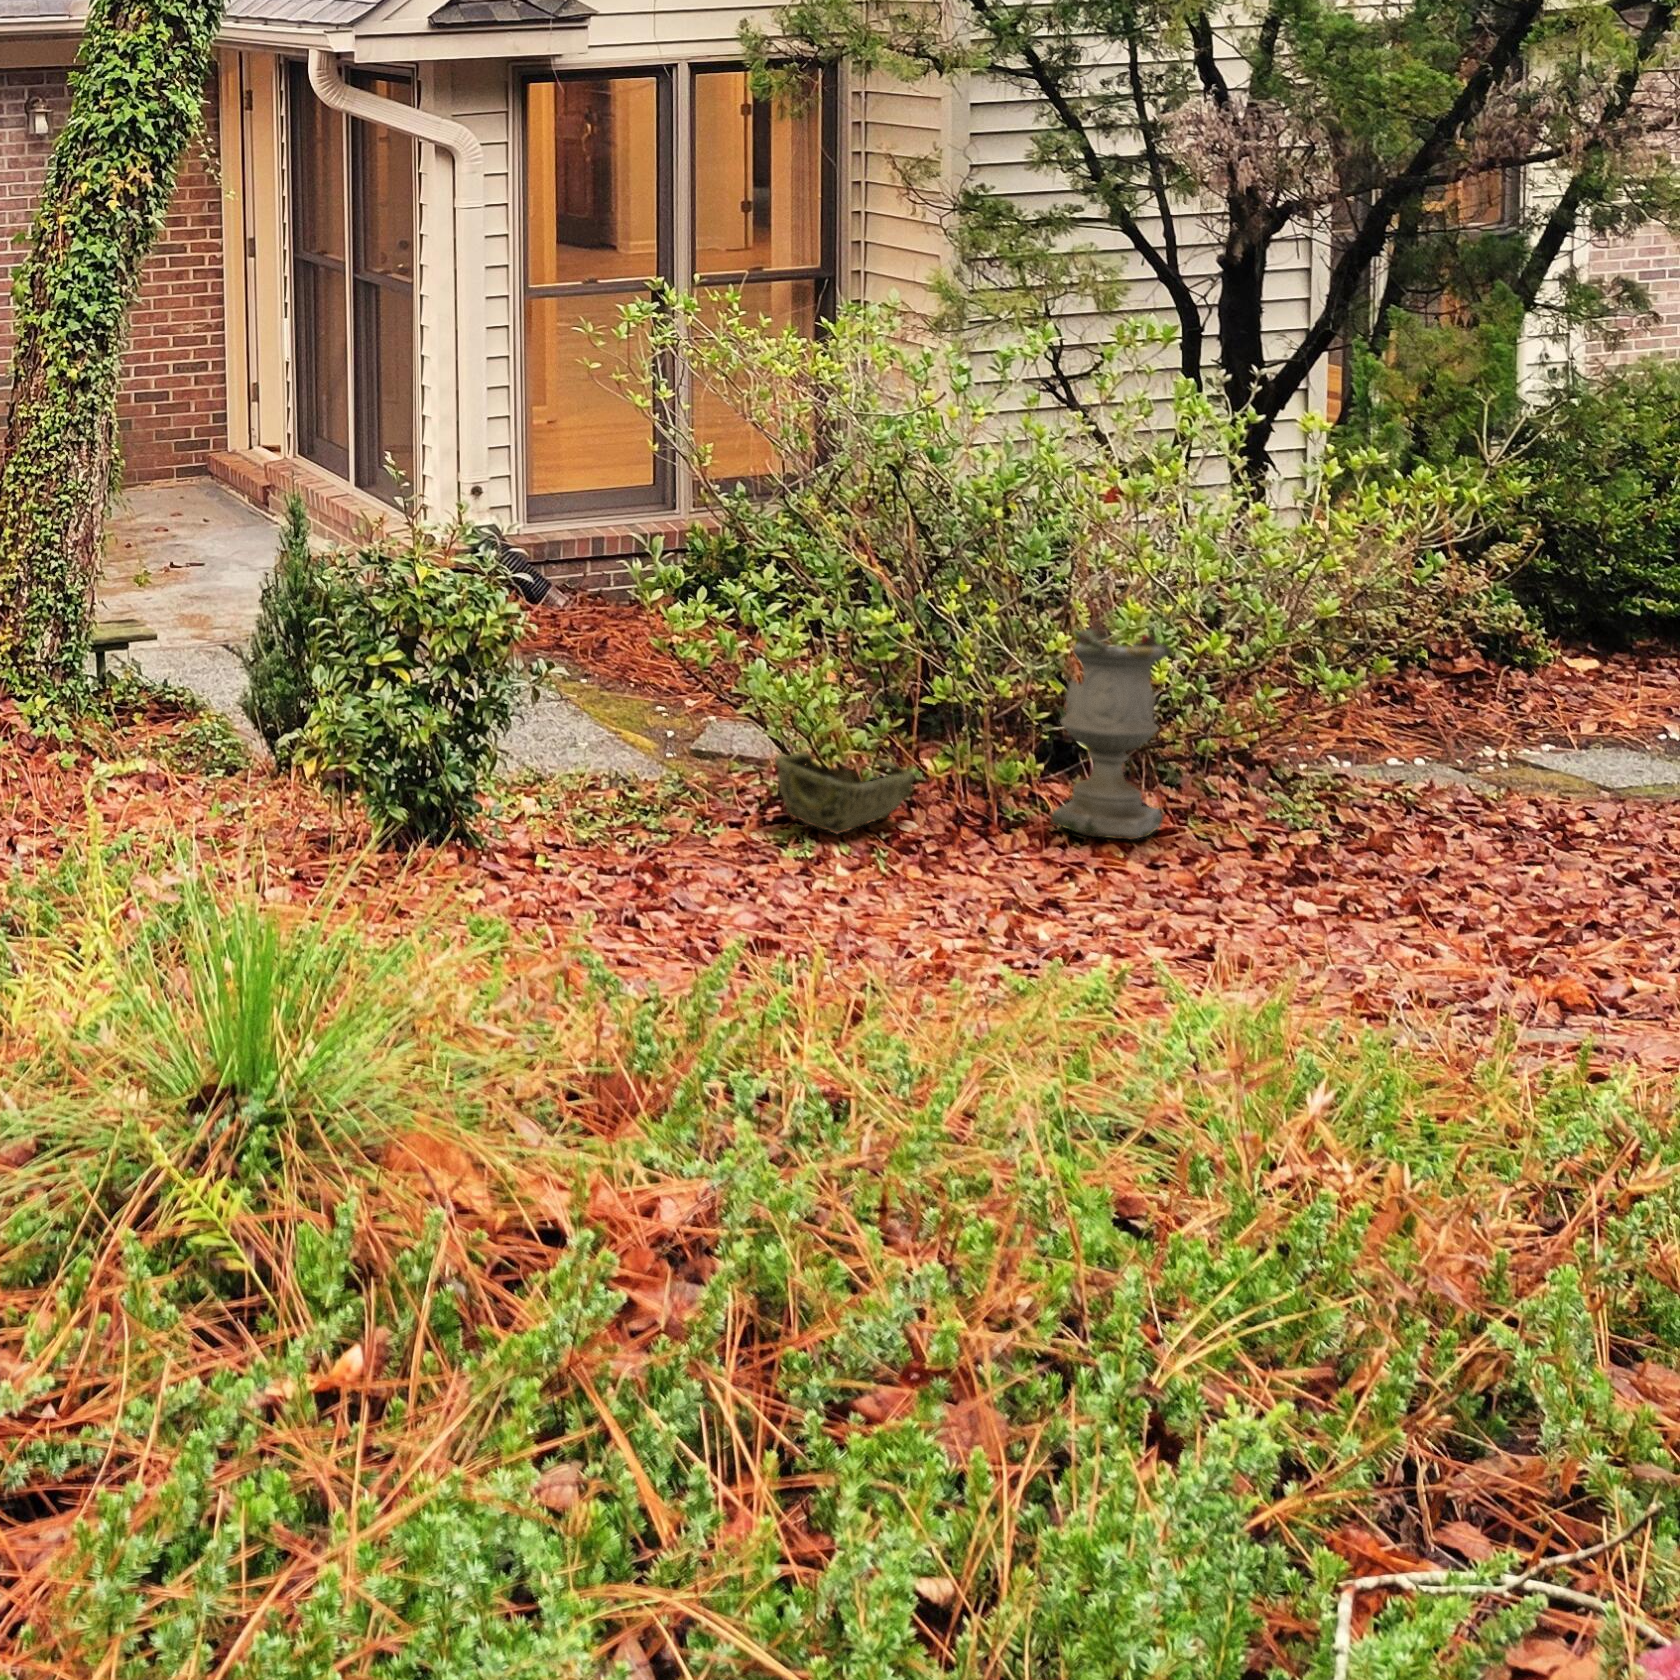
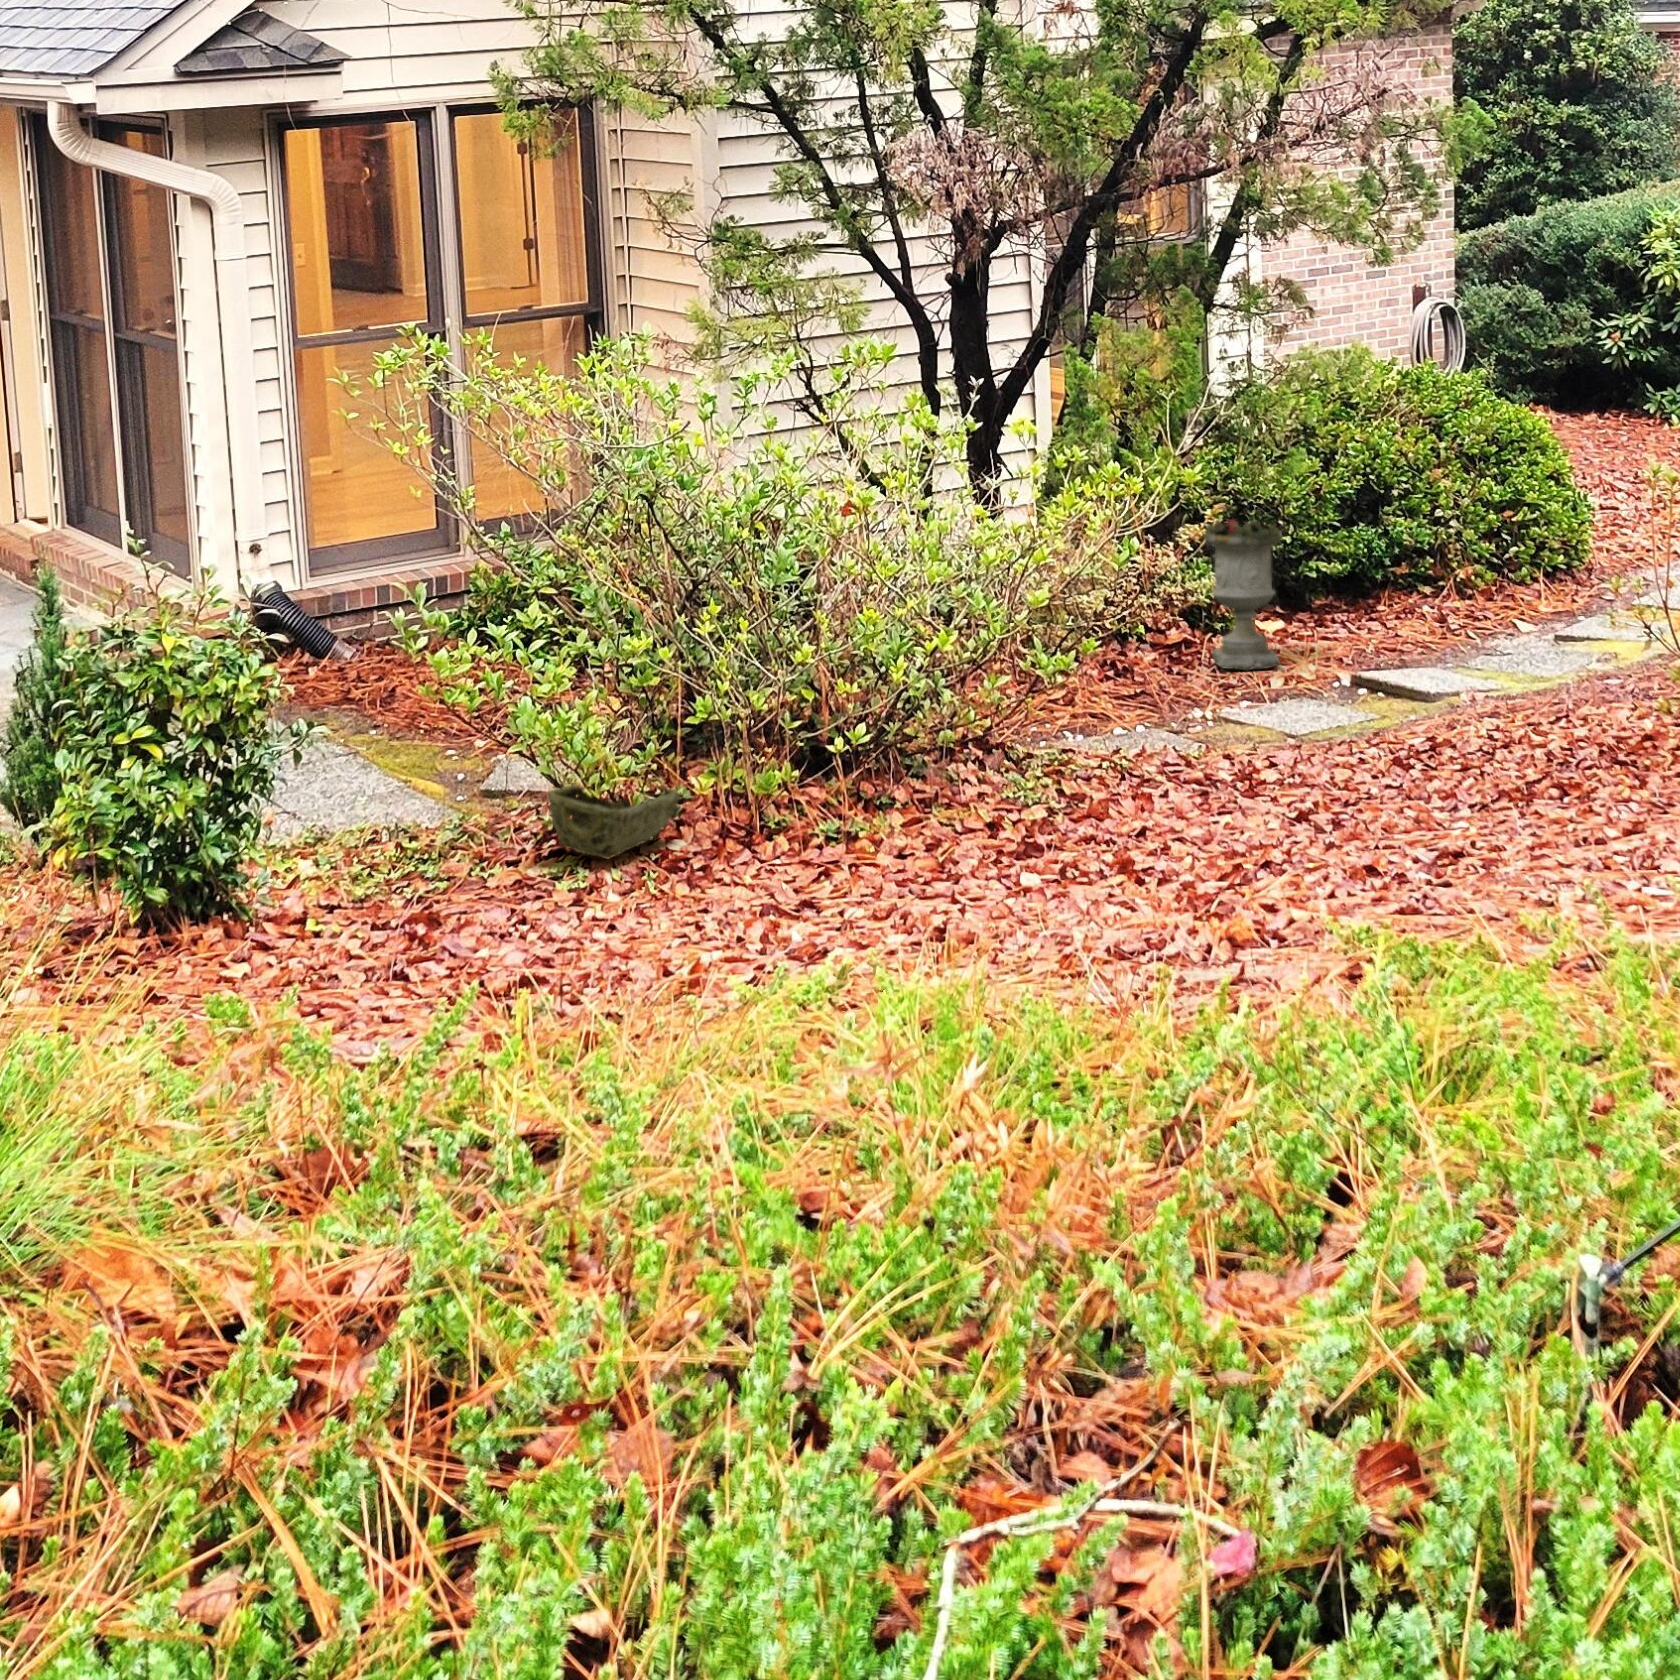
planter: present [1051,621,1172,839] -> present [1204,519,1288,670]

